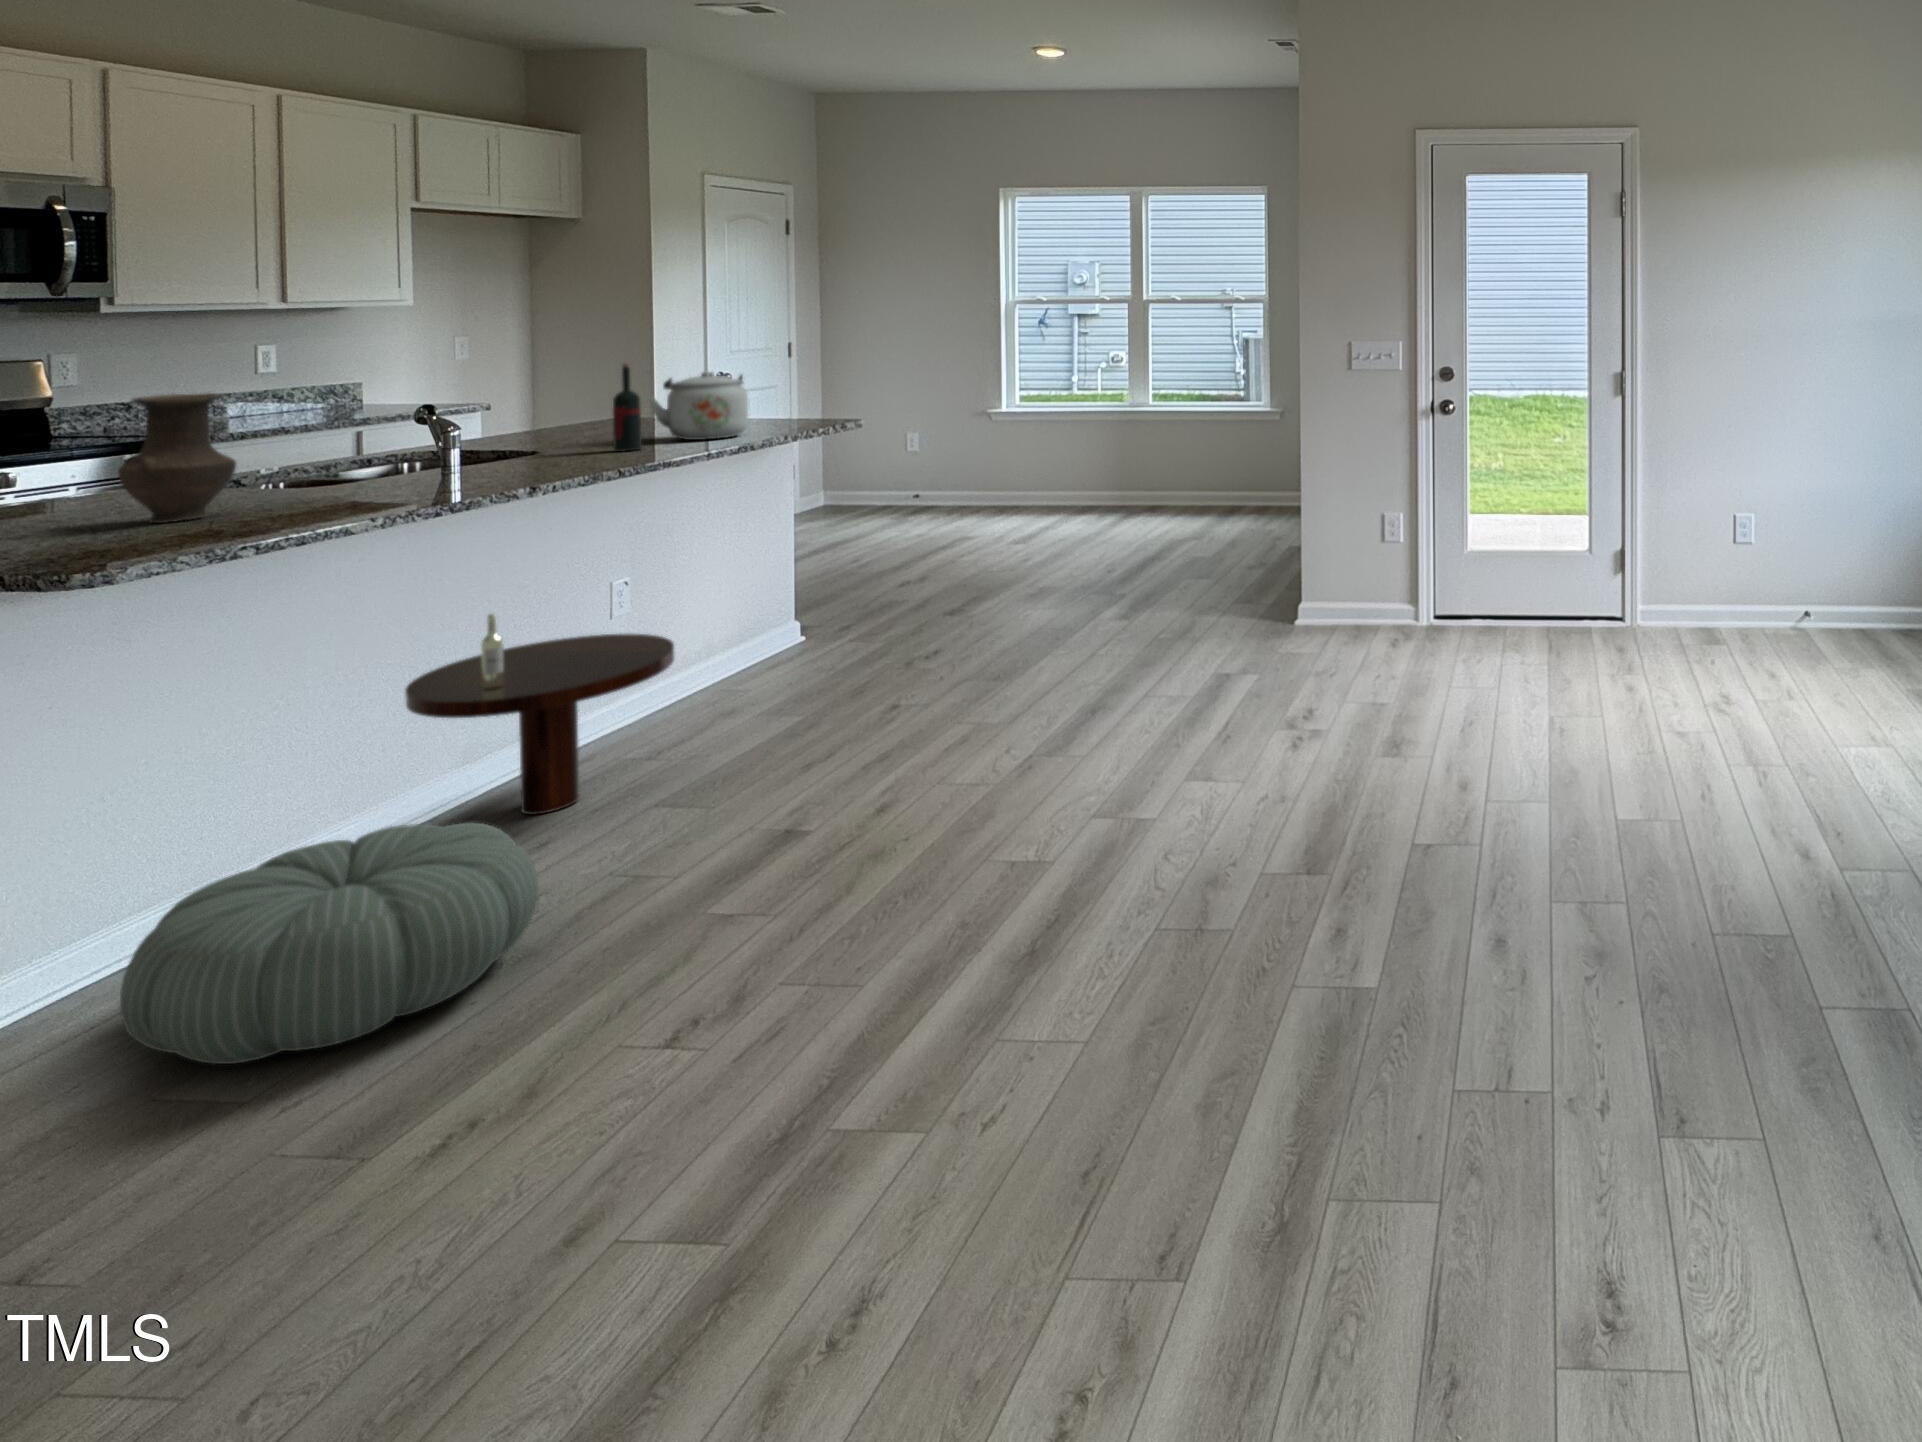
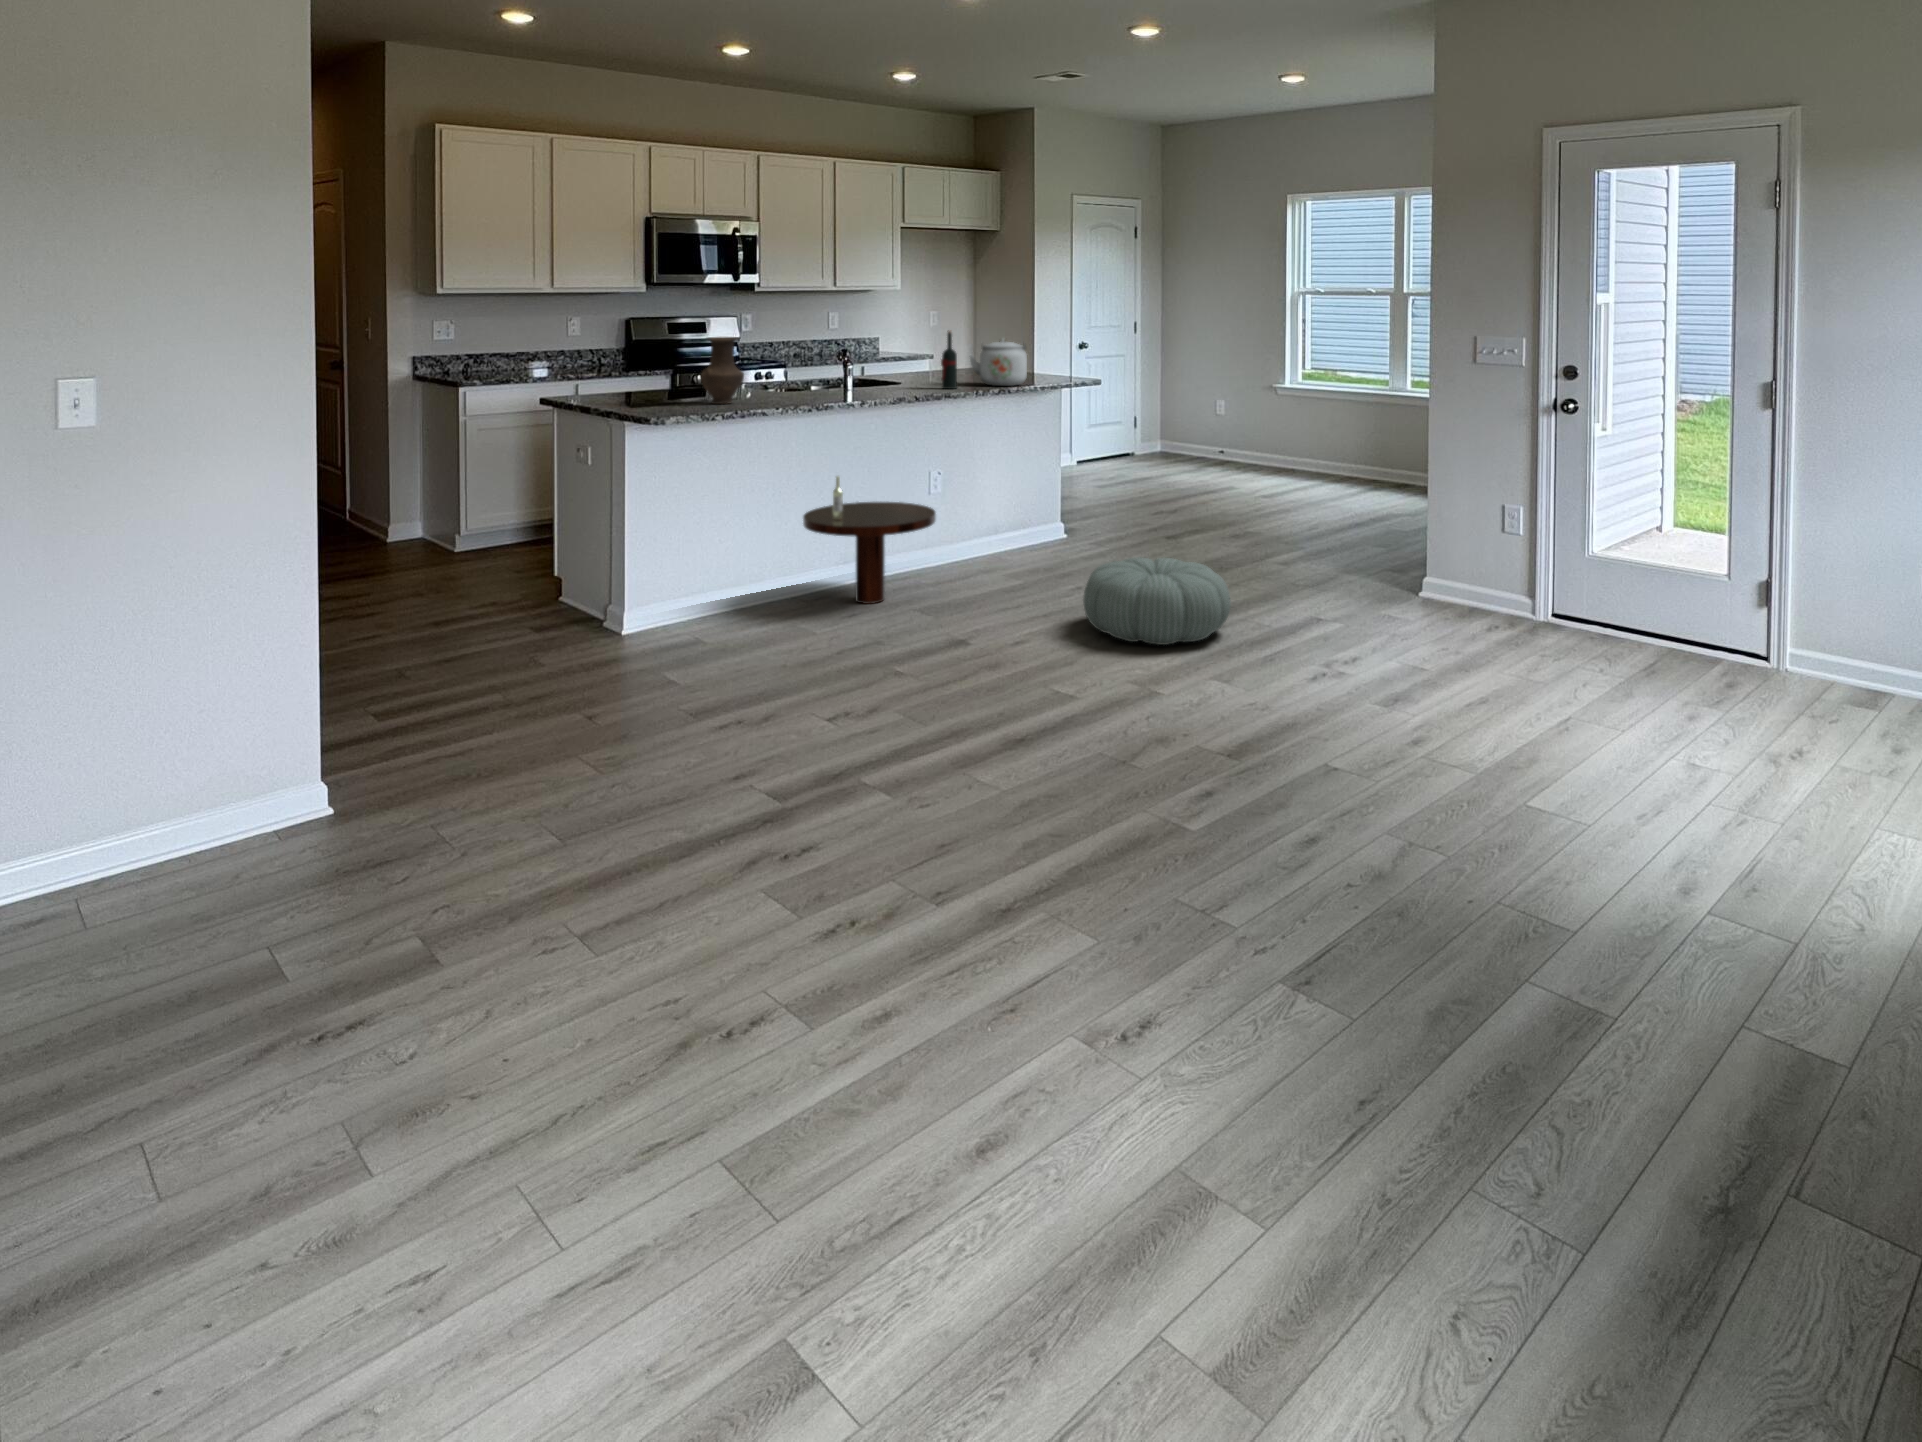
pouf: present [120,823,539,1064] -> present [1083,557,1231,645]

